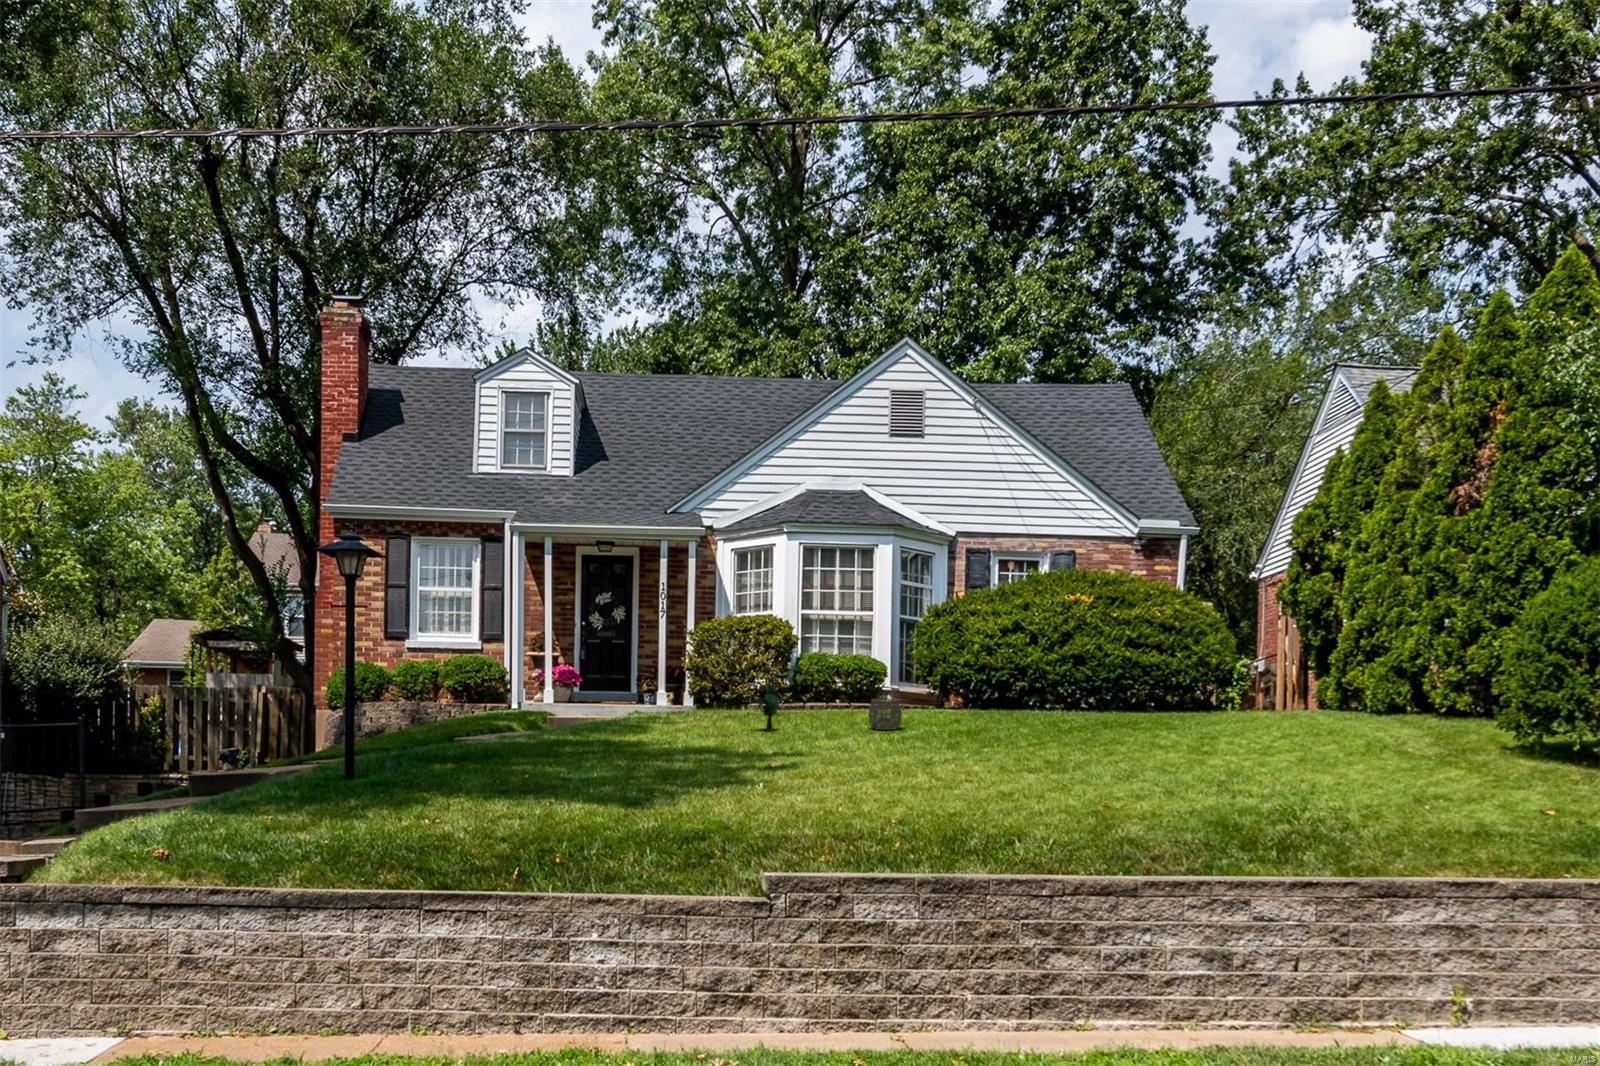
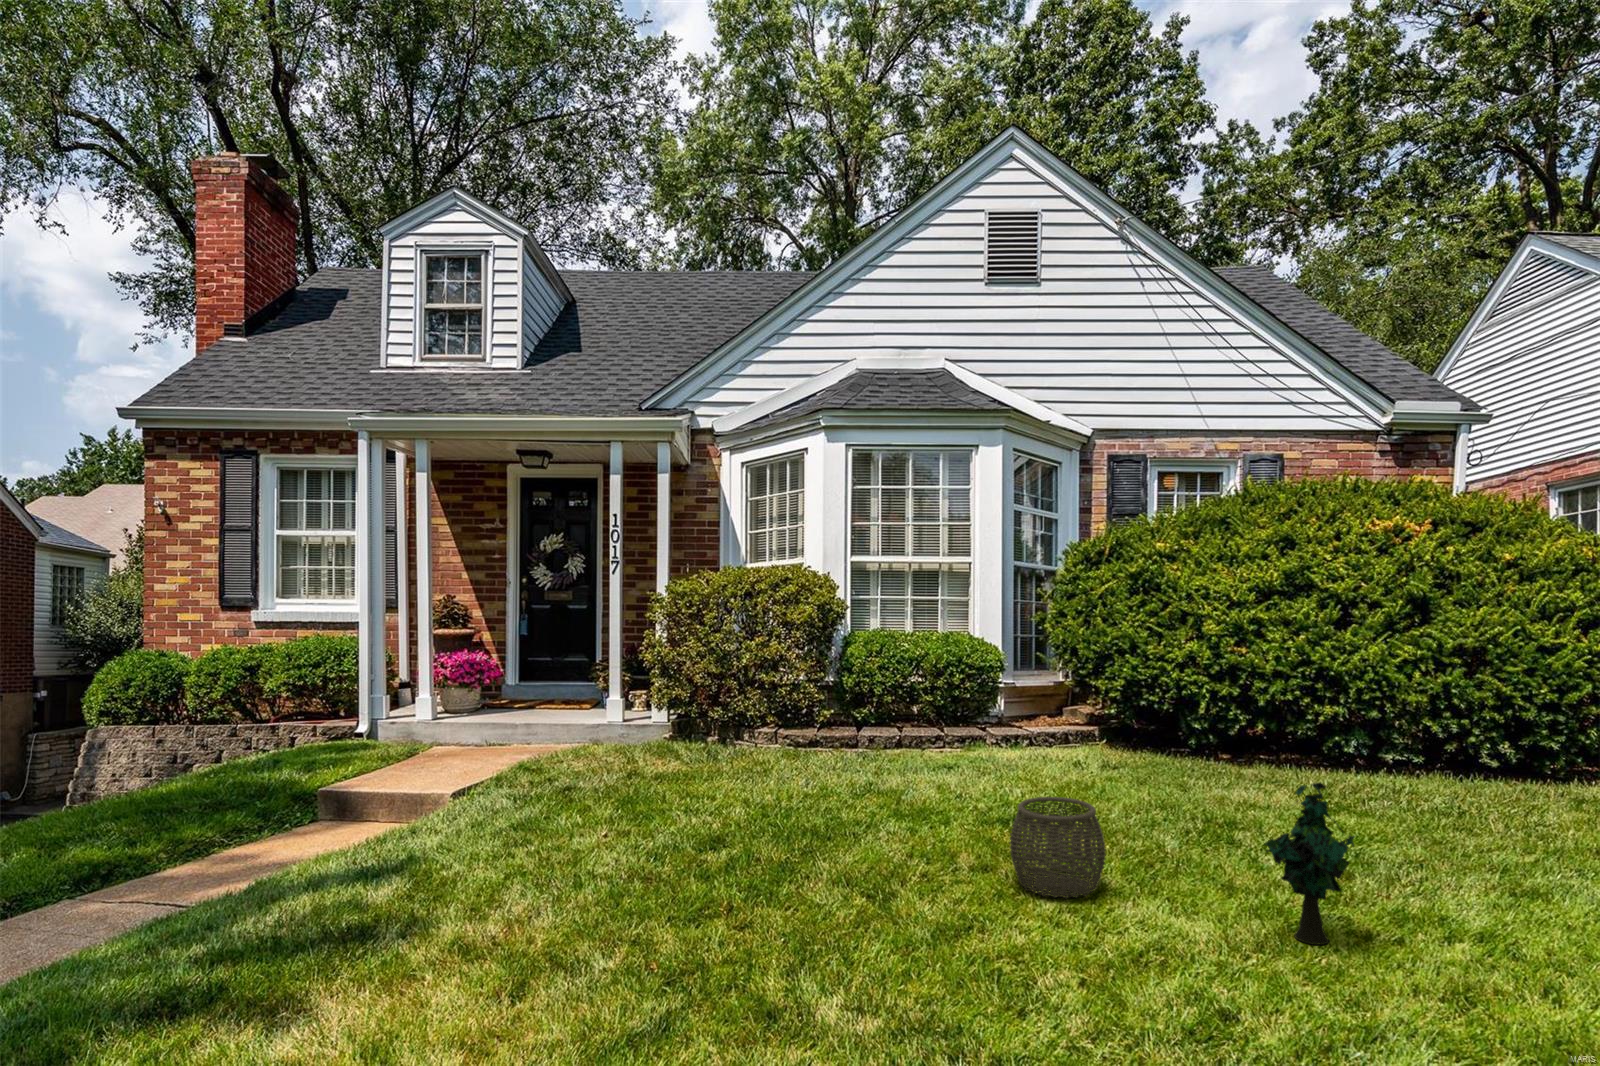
decorative plant: present [756,681,783,731] -> present [1264,783,1355,945]

